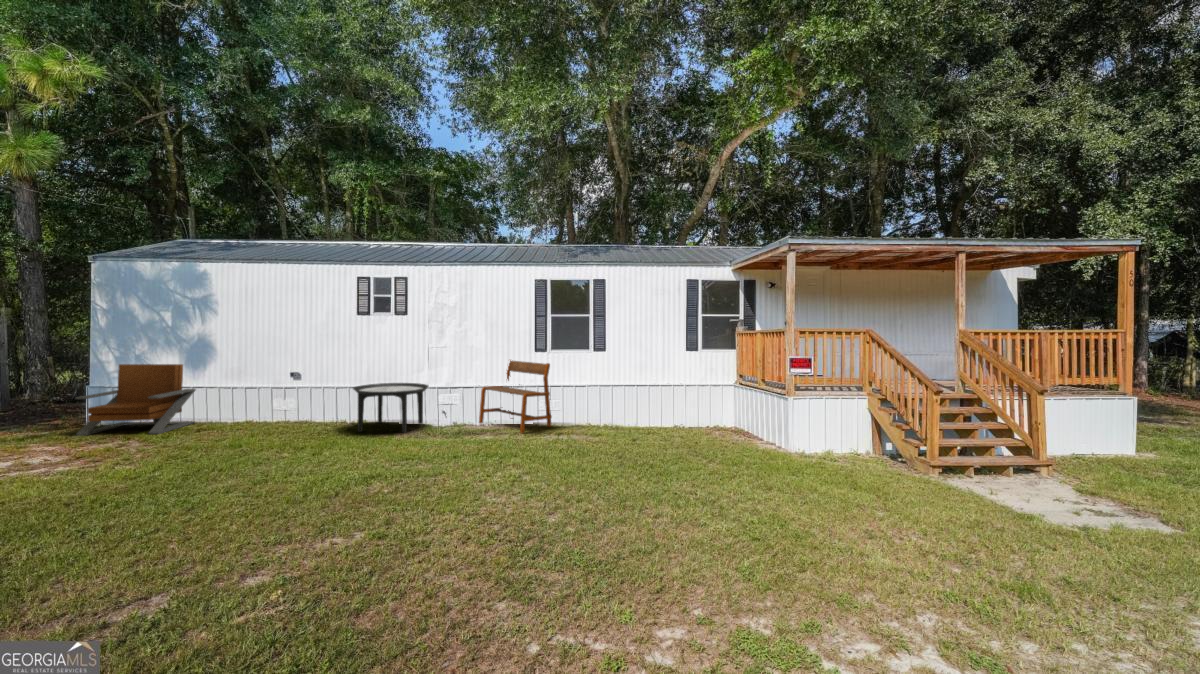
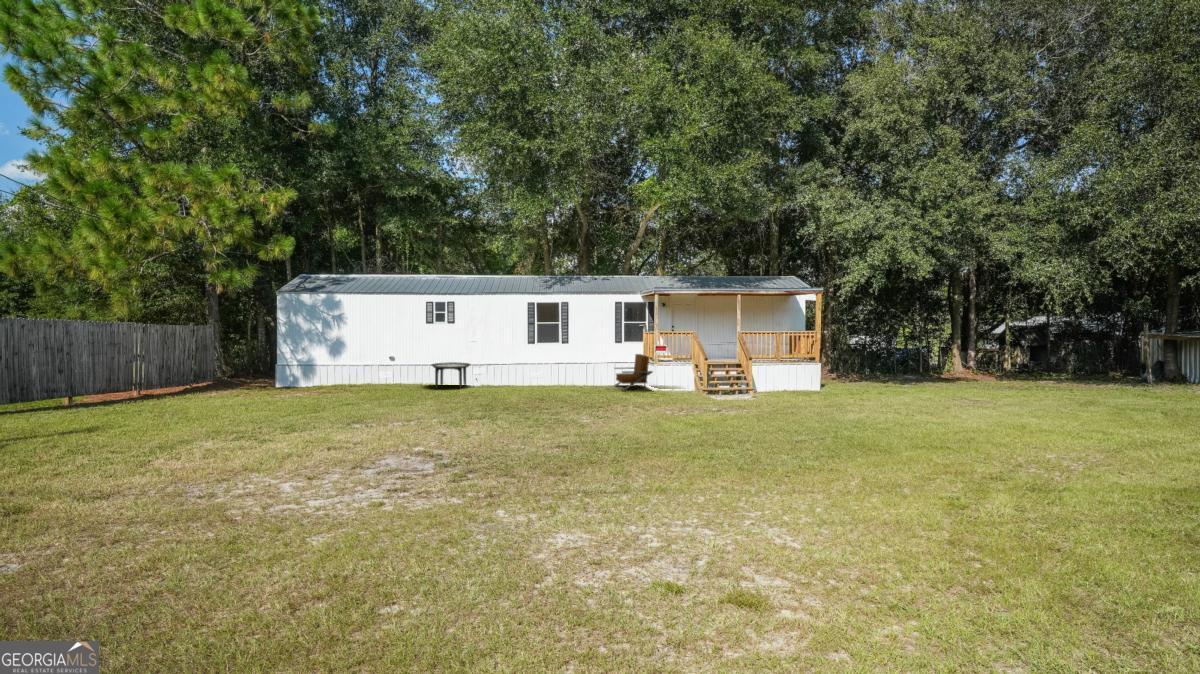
bench: present [479,360,552,433] -> none [497,349,539,388]
lounge chair: present [76,364,196,436] -> present [614,354,652,391]

